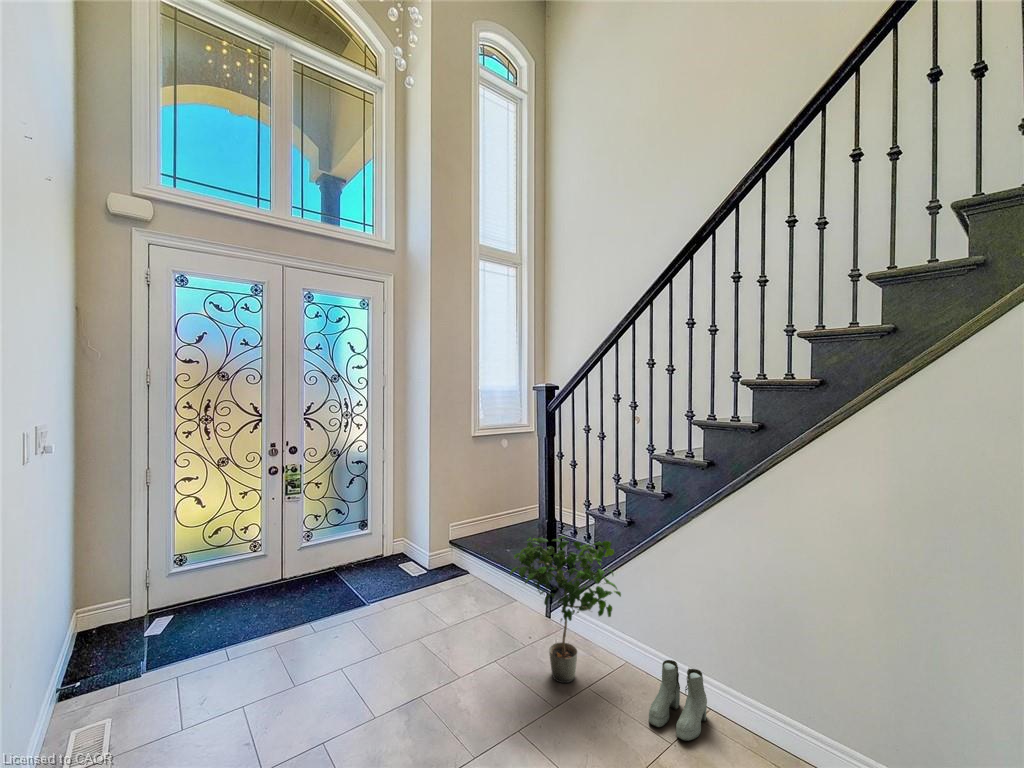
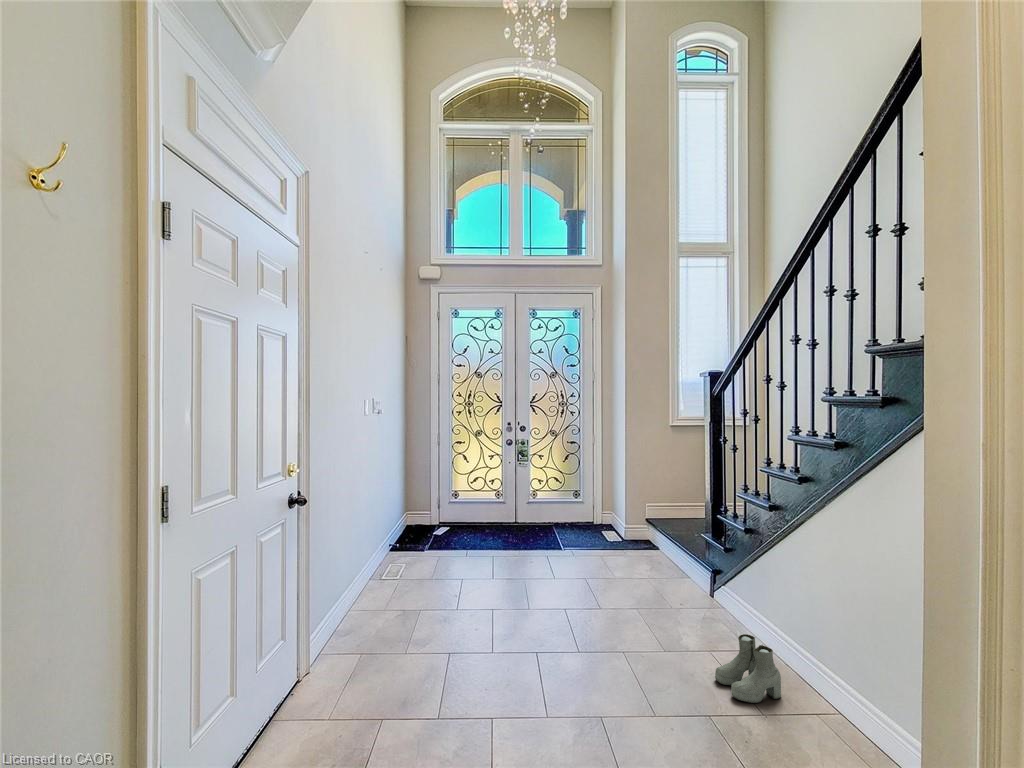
potted plant: present [510,536,621,683] -> none [625,509,730,635]

